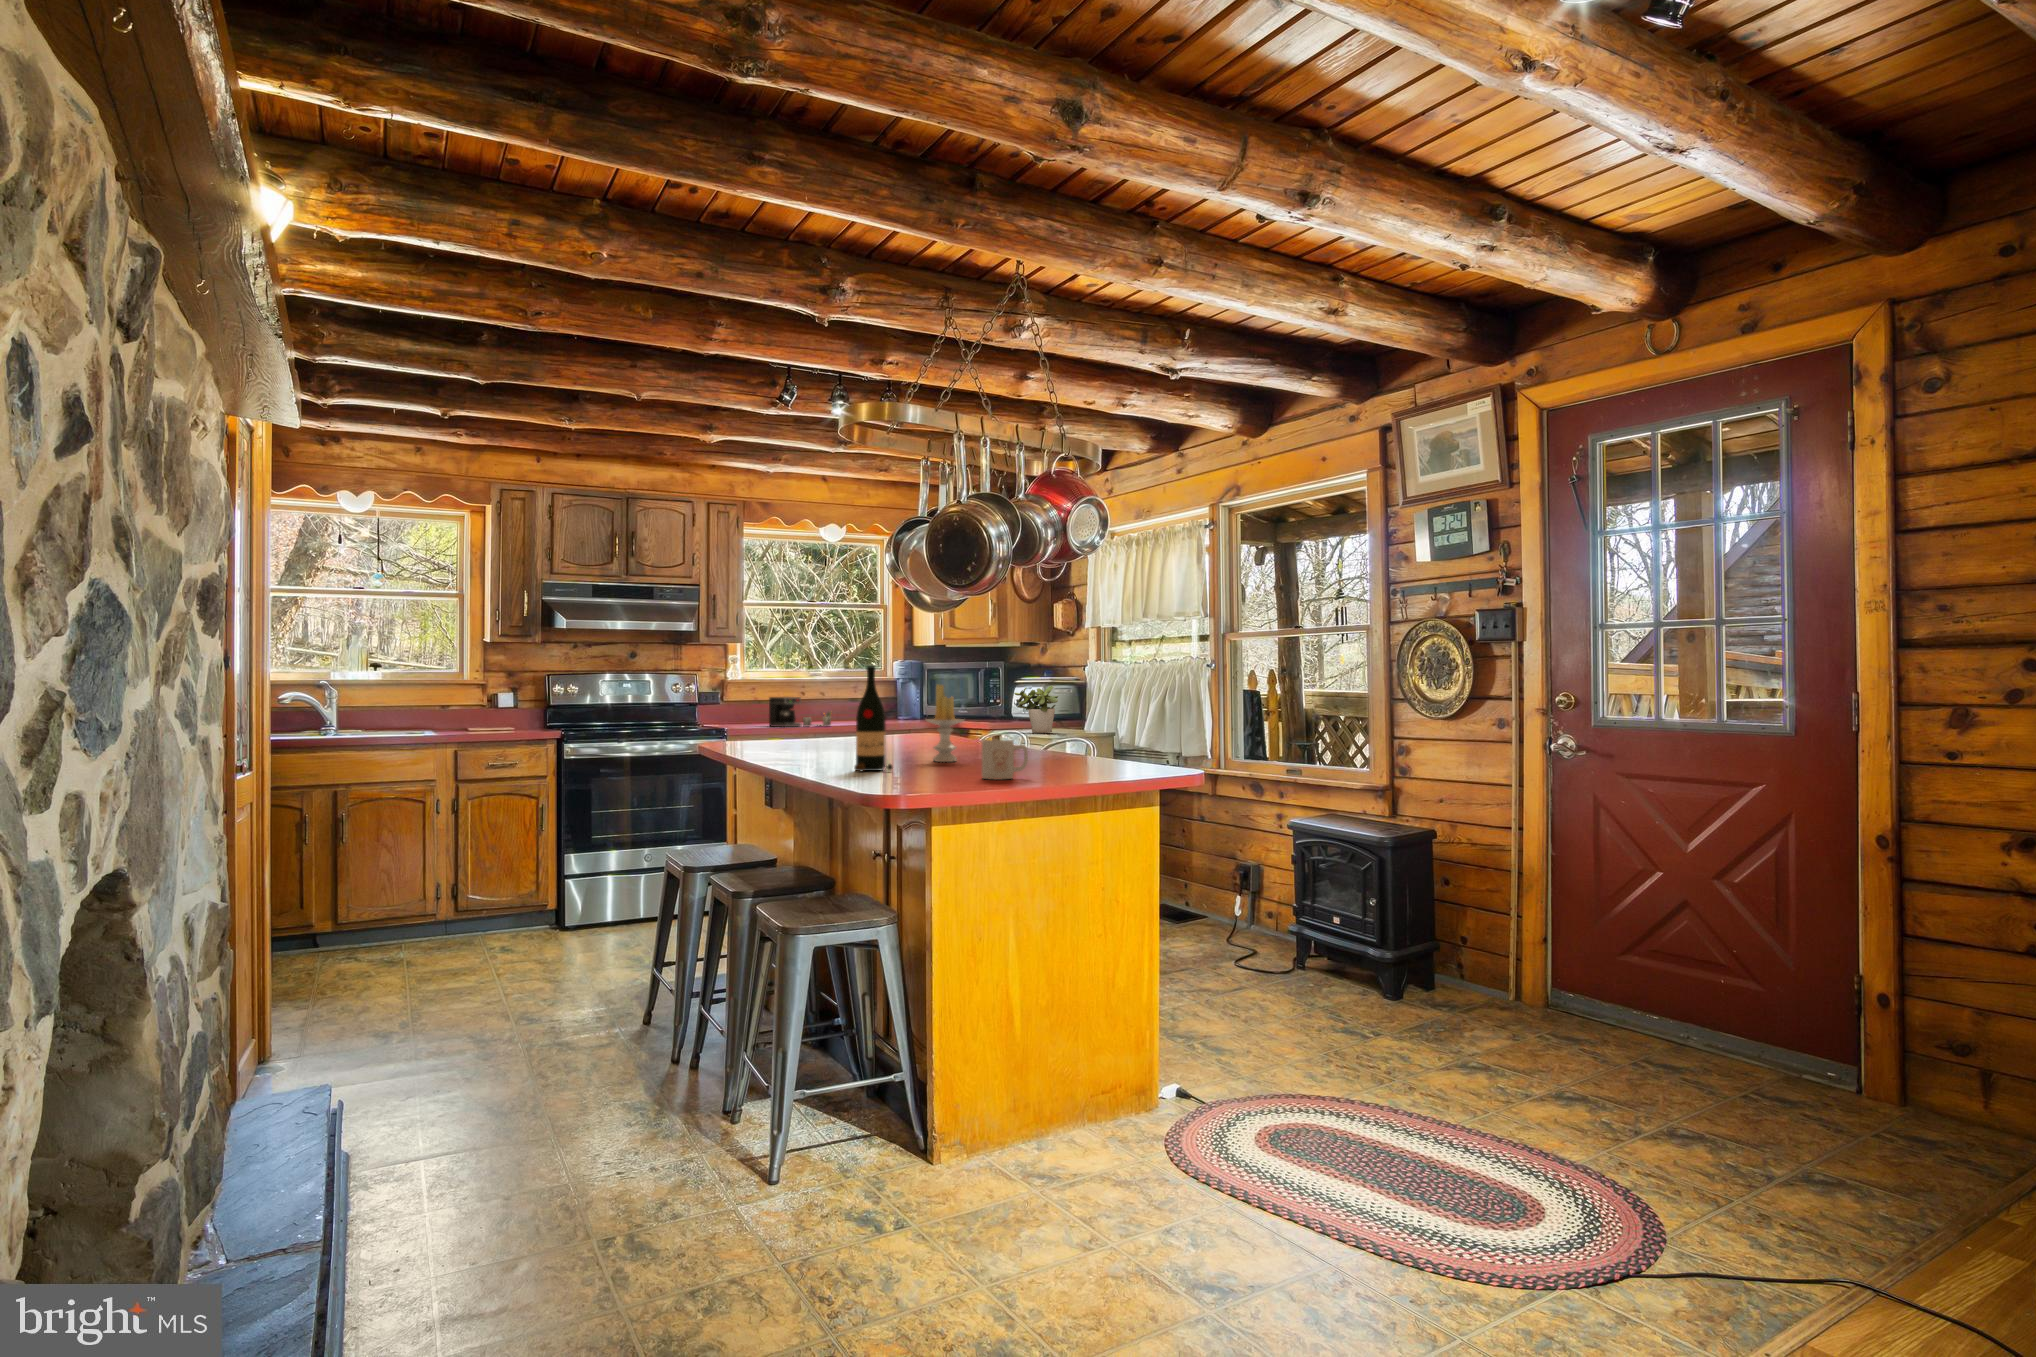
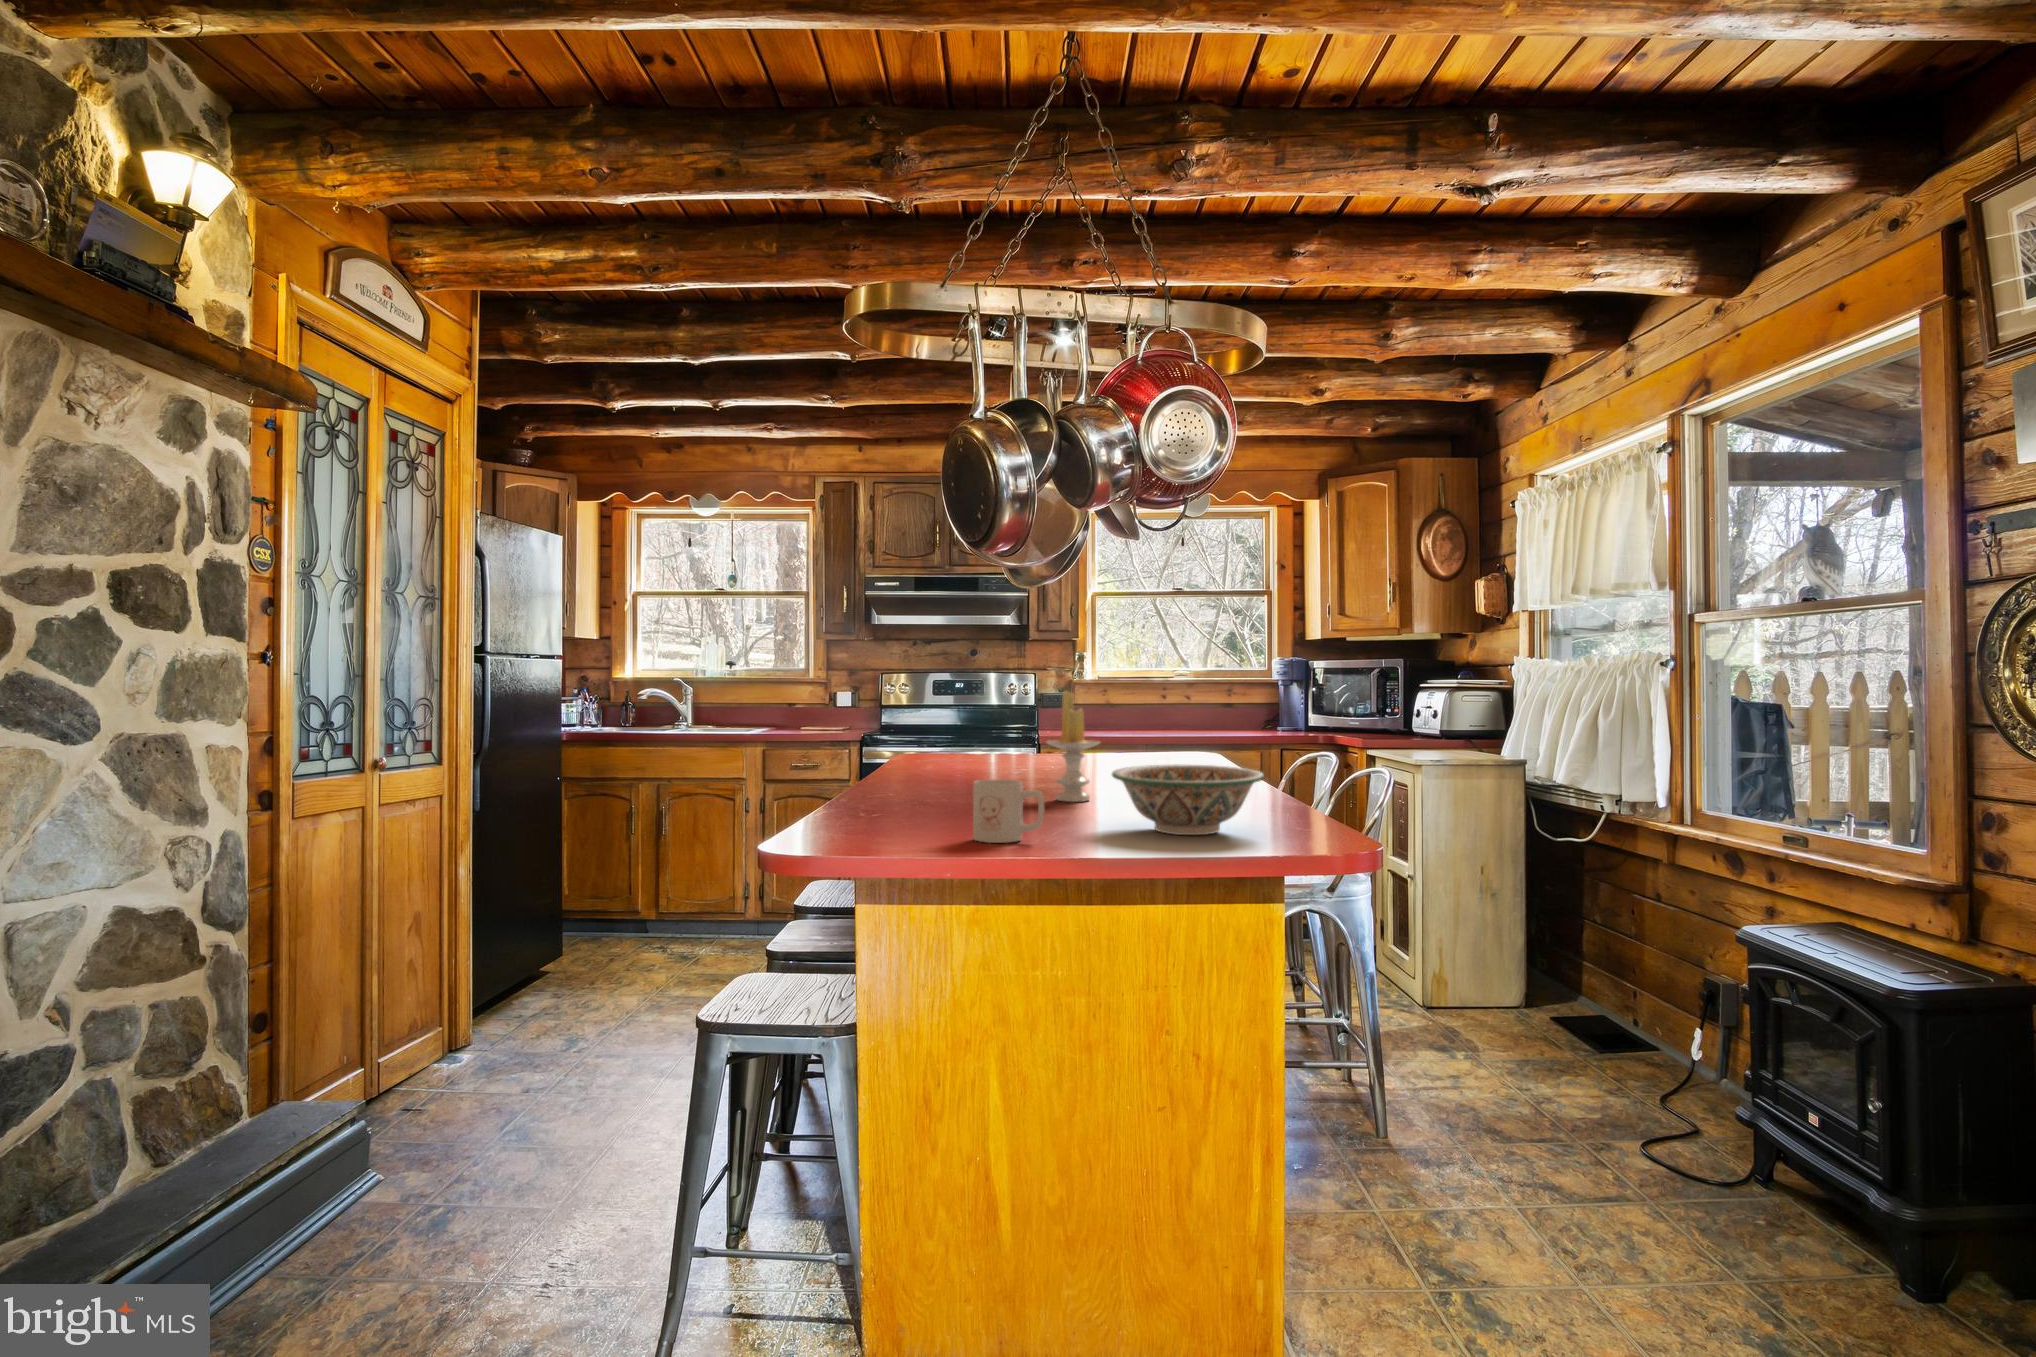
wine bottle: present [854,666,893,771] -> none [871,666,924,814]
potted plant: present [1014,686,1058,733] -> none [1385,691,1447,756]
coffee maker: present [769,697,832,727] -> none [1113,700,1189,736]
decorative bowl: none [1031,730,1127,772] -> present [1112,764,1264,835]

